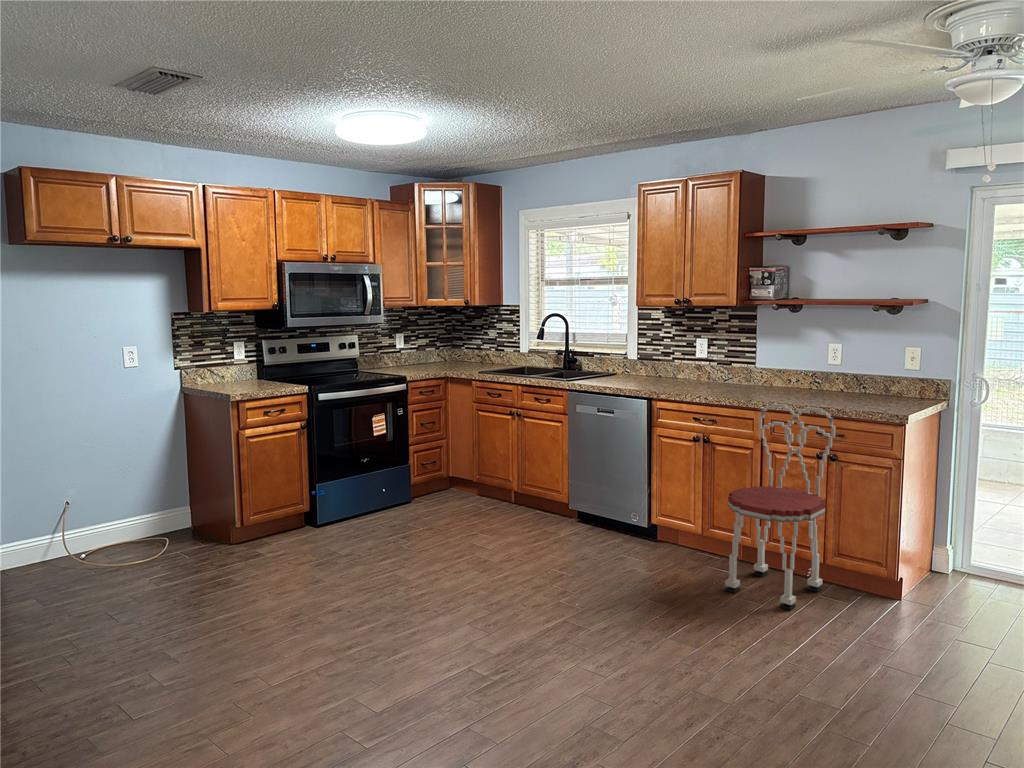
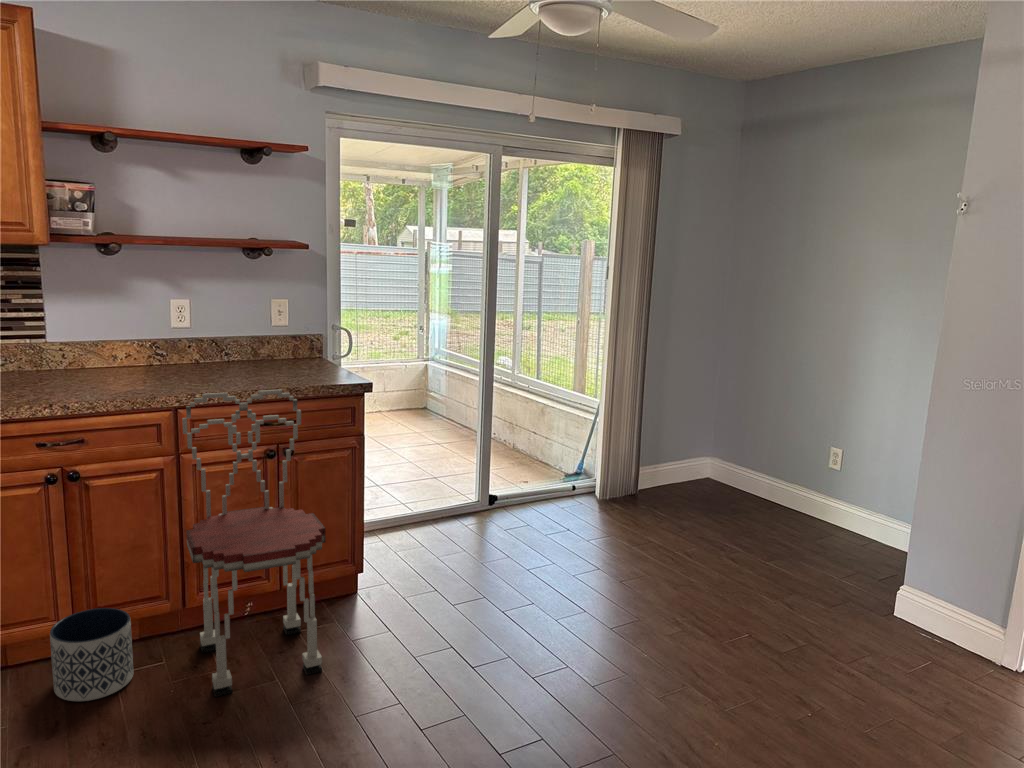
planter: none [674,519,716,568] -> present [50,608,133,701]

